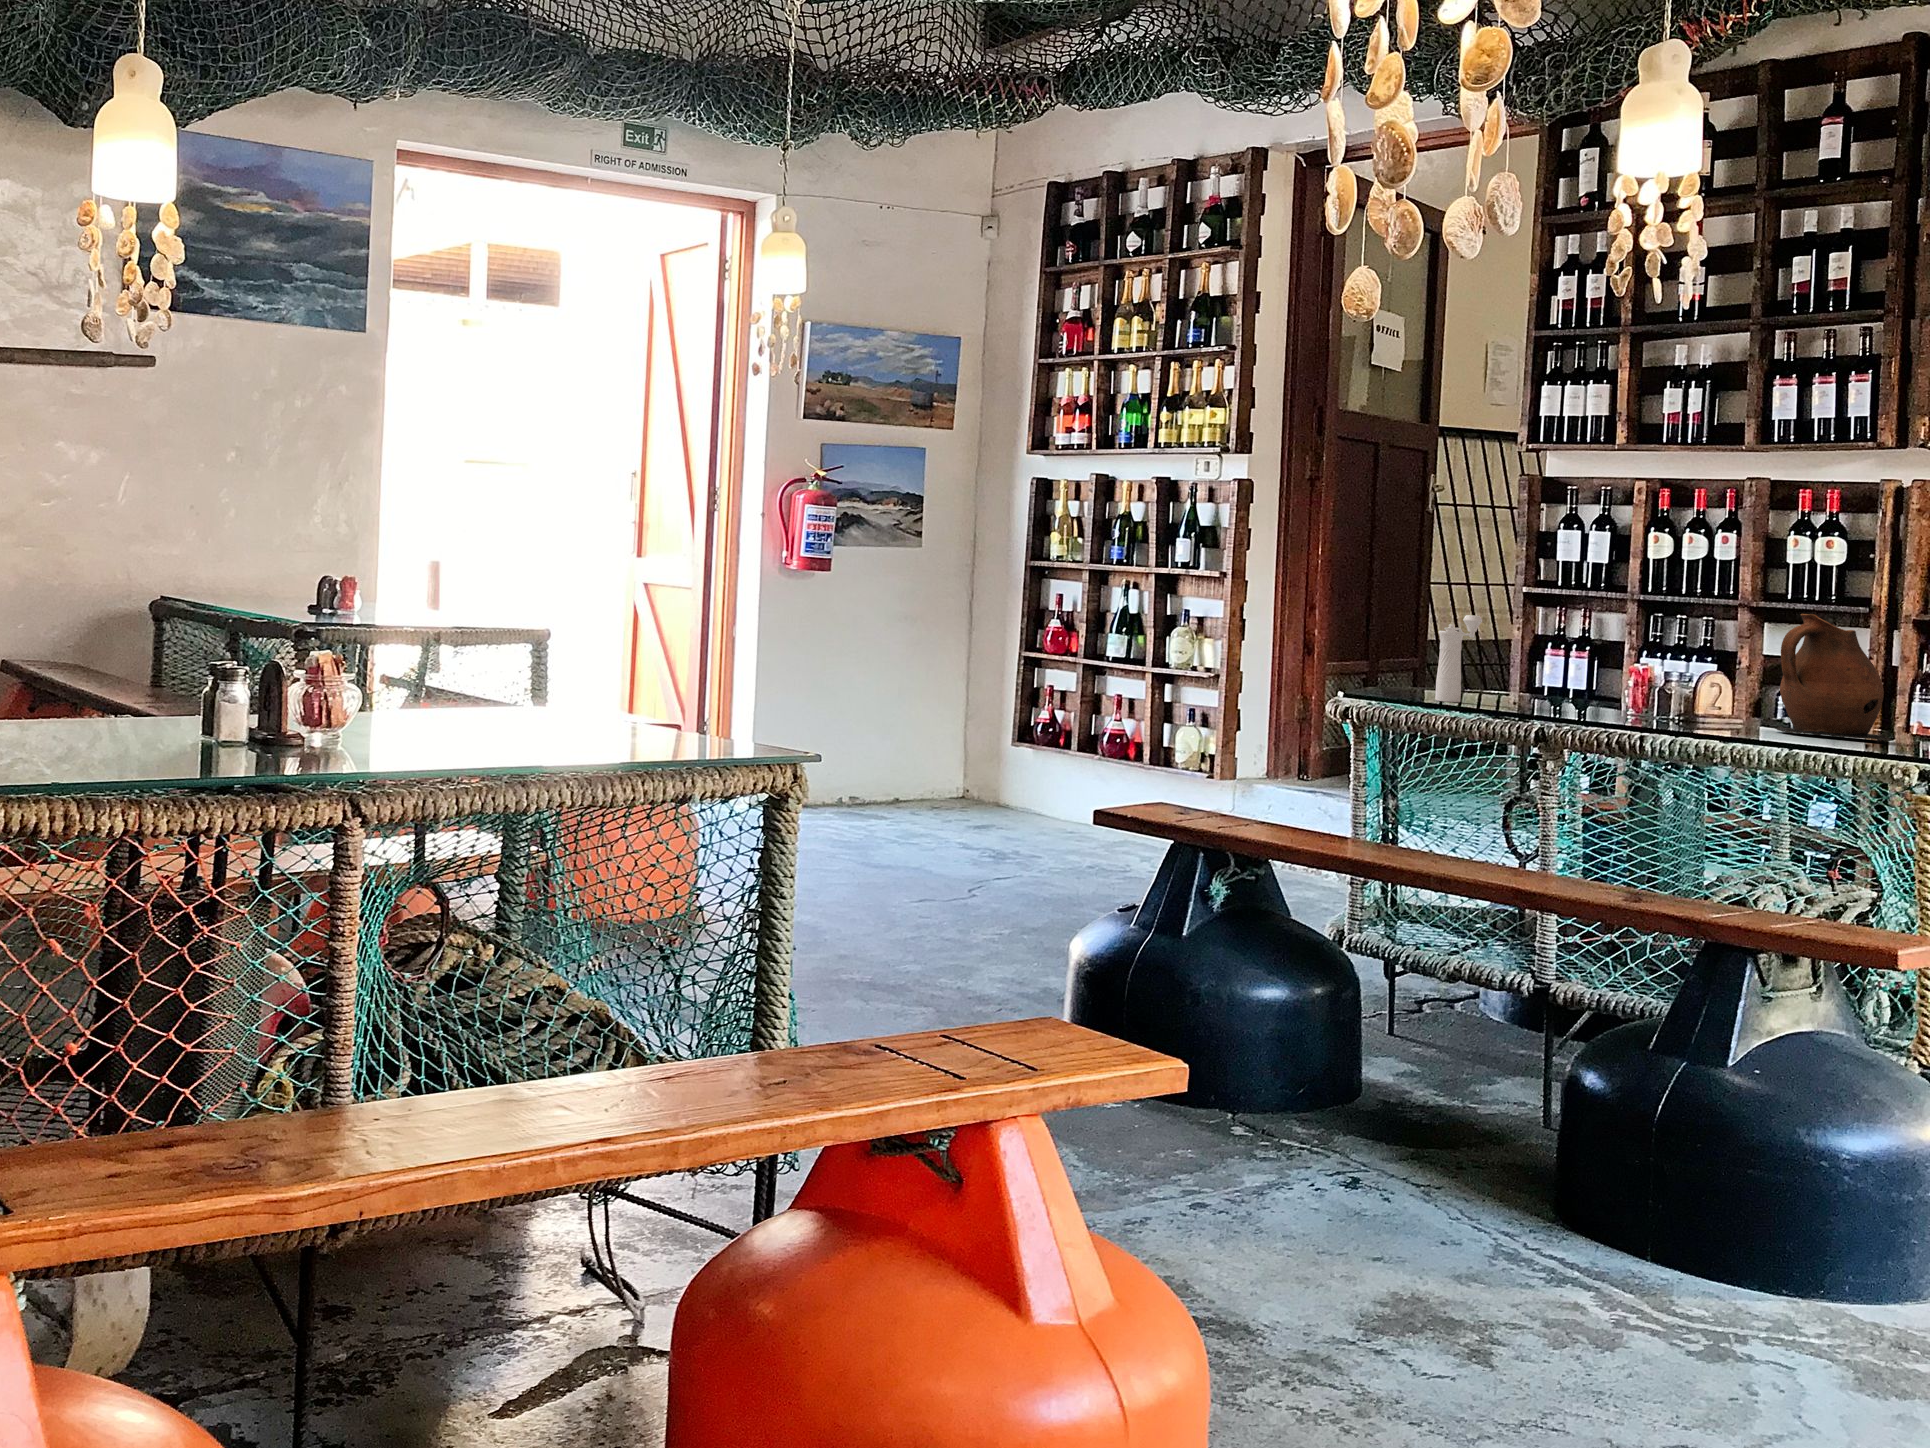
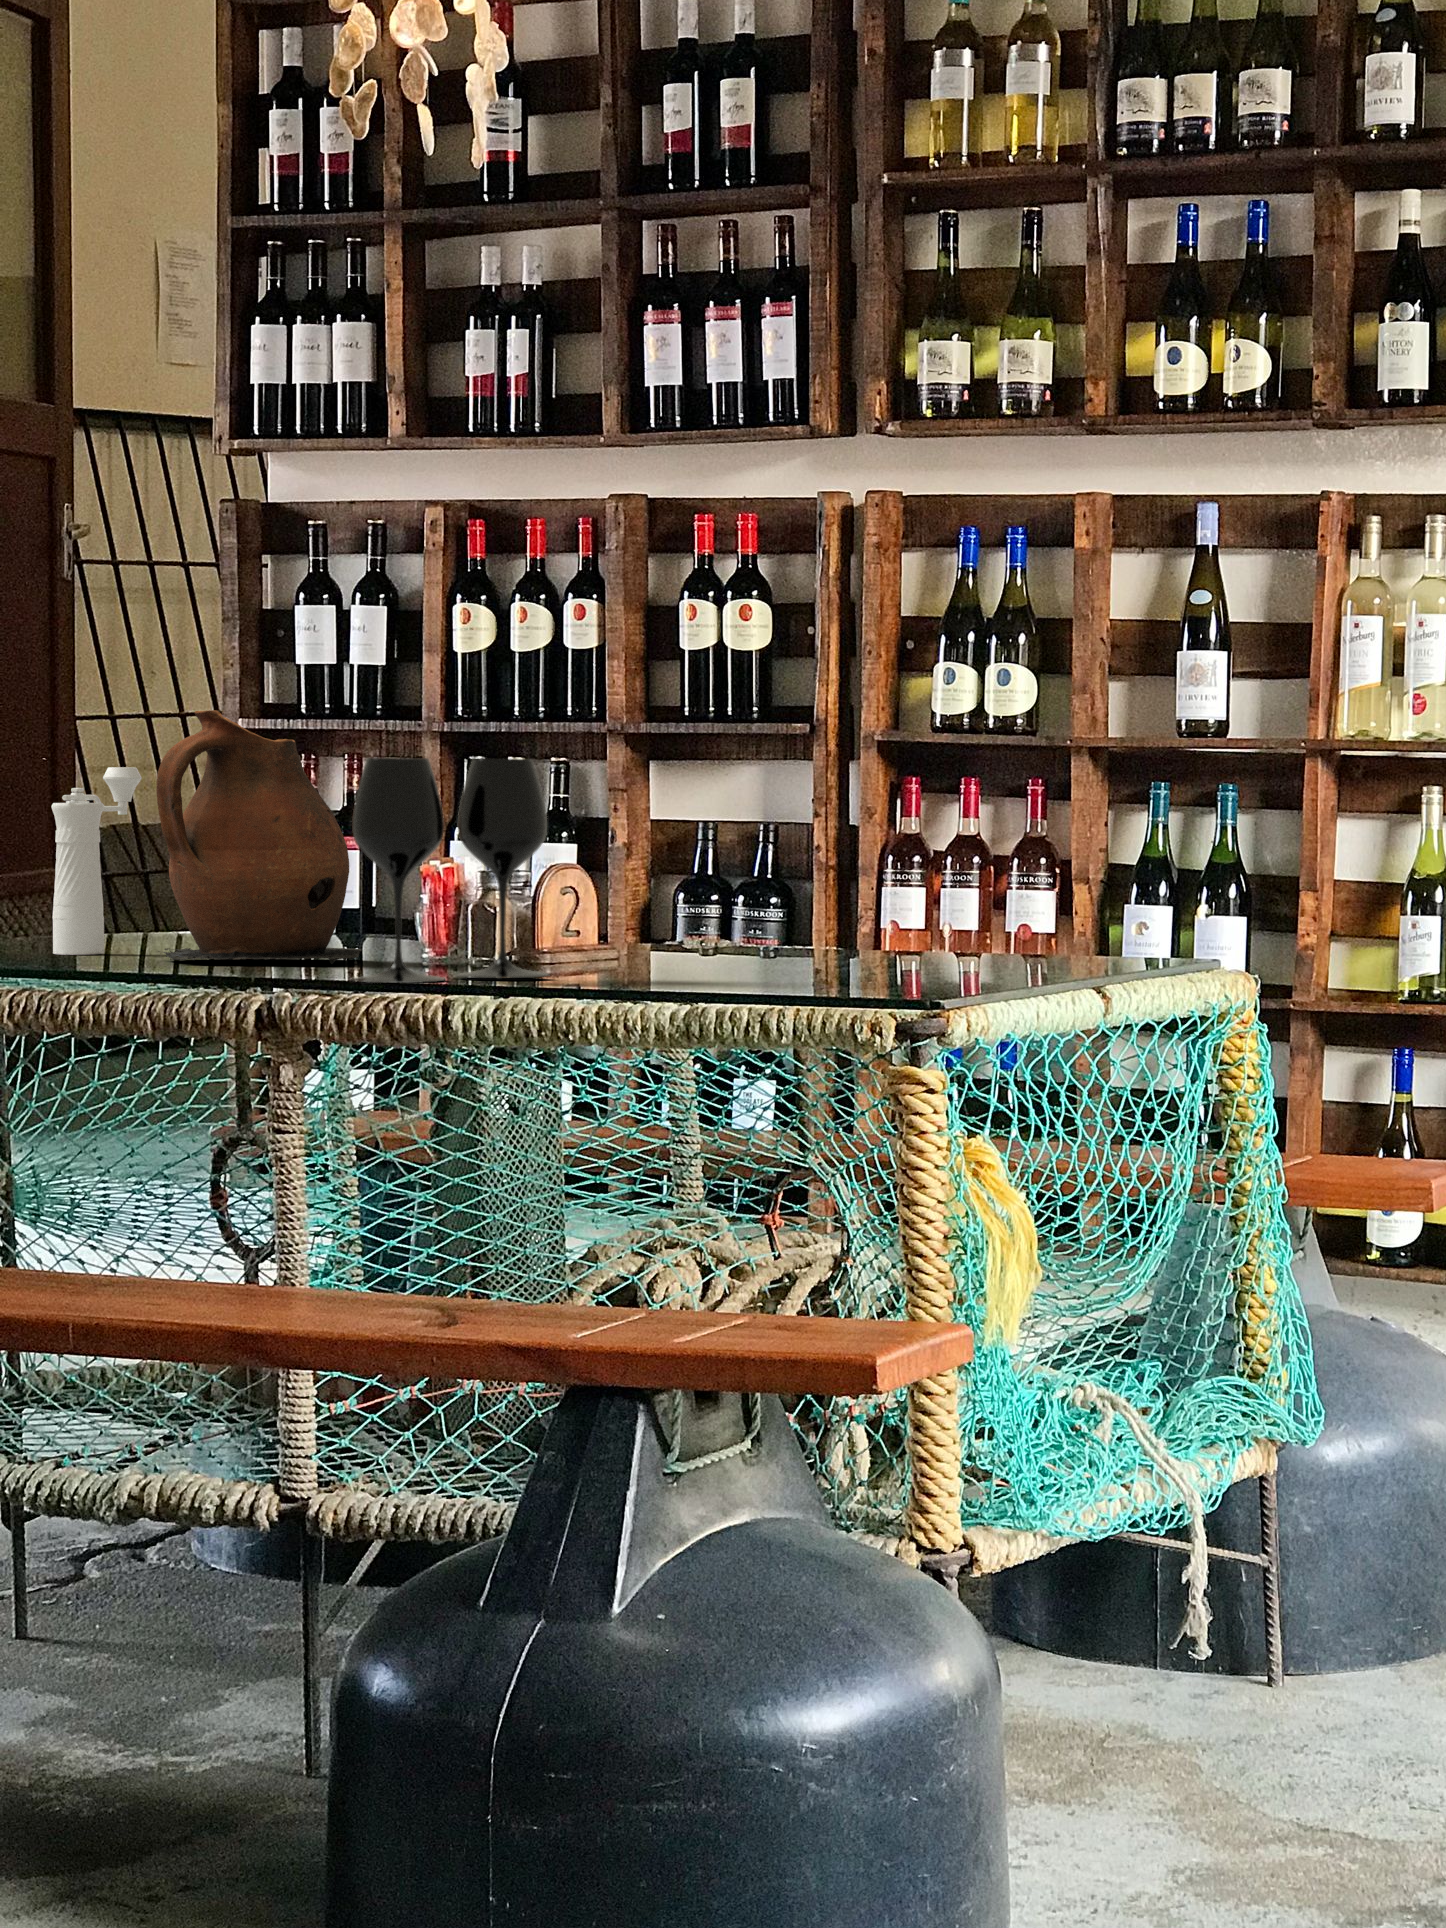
ceramic pitcher: present [1775,614,1891,742] -> present [156,710,362,964]
wine glass: none [1595,622,1706,733] -> present [351,758,549,983]

